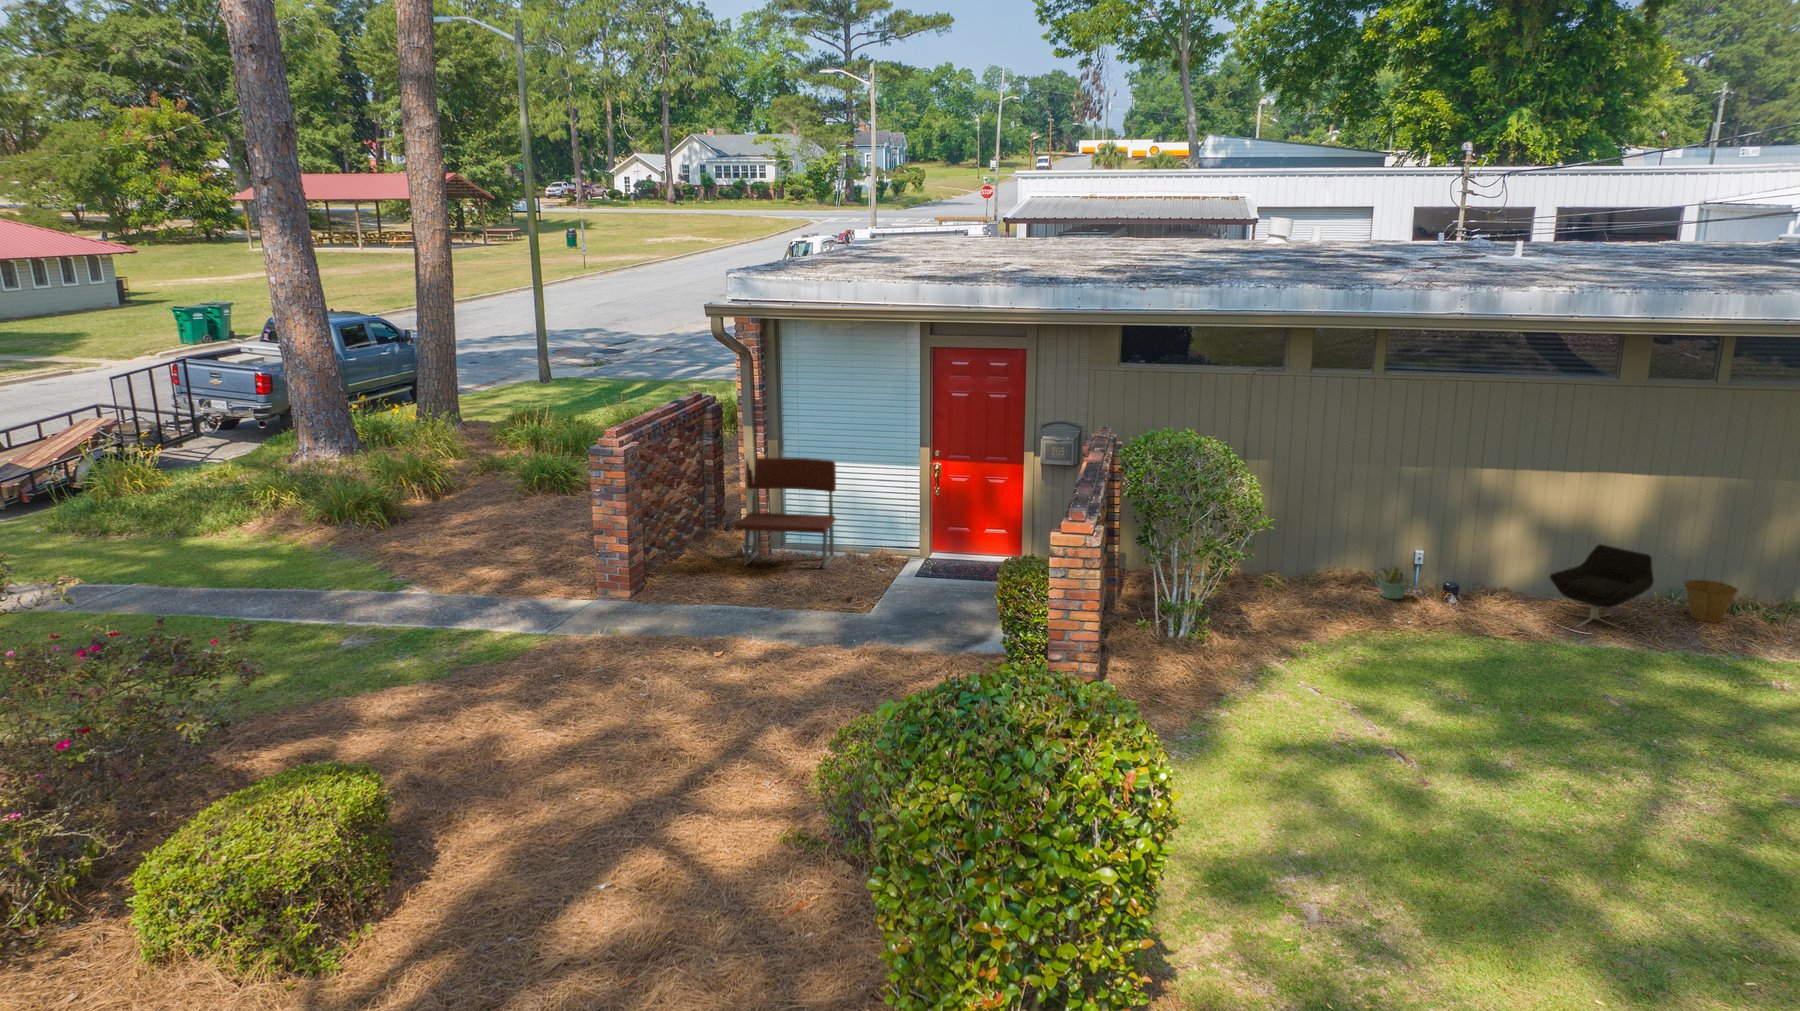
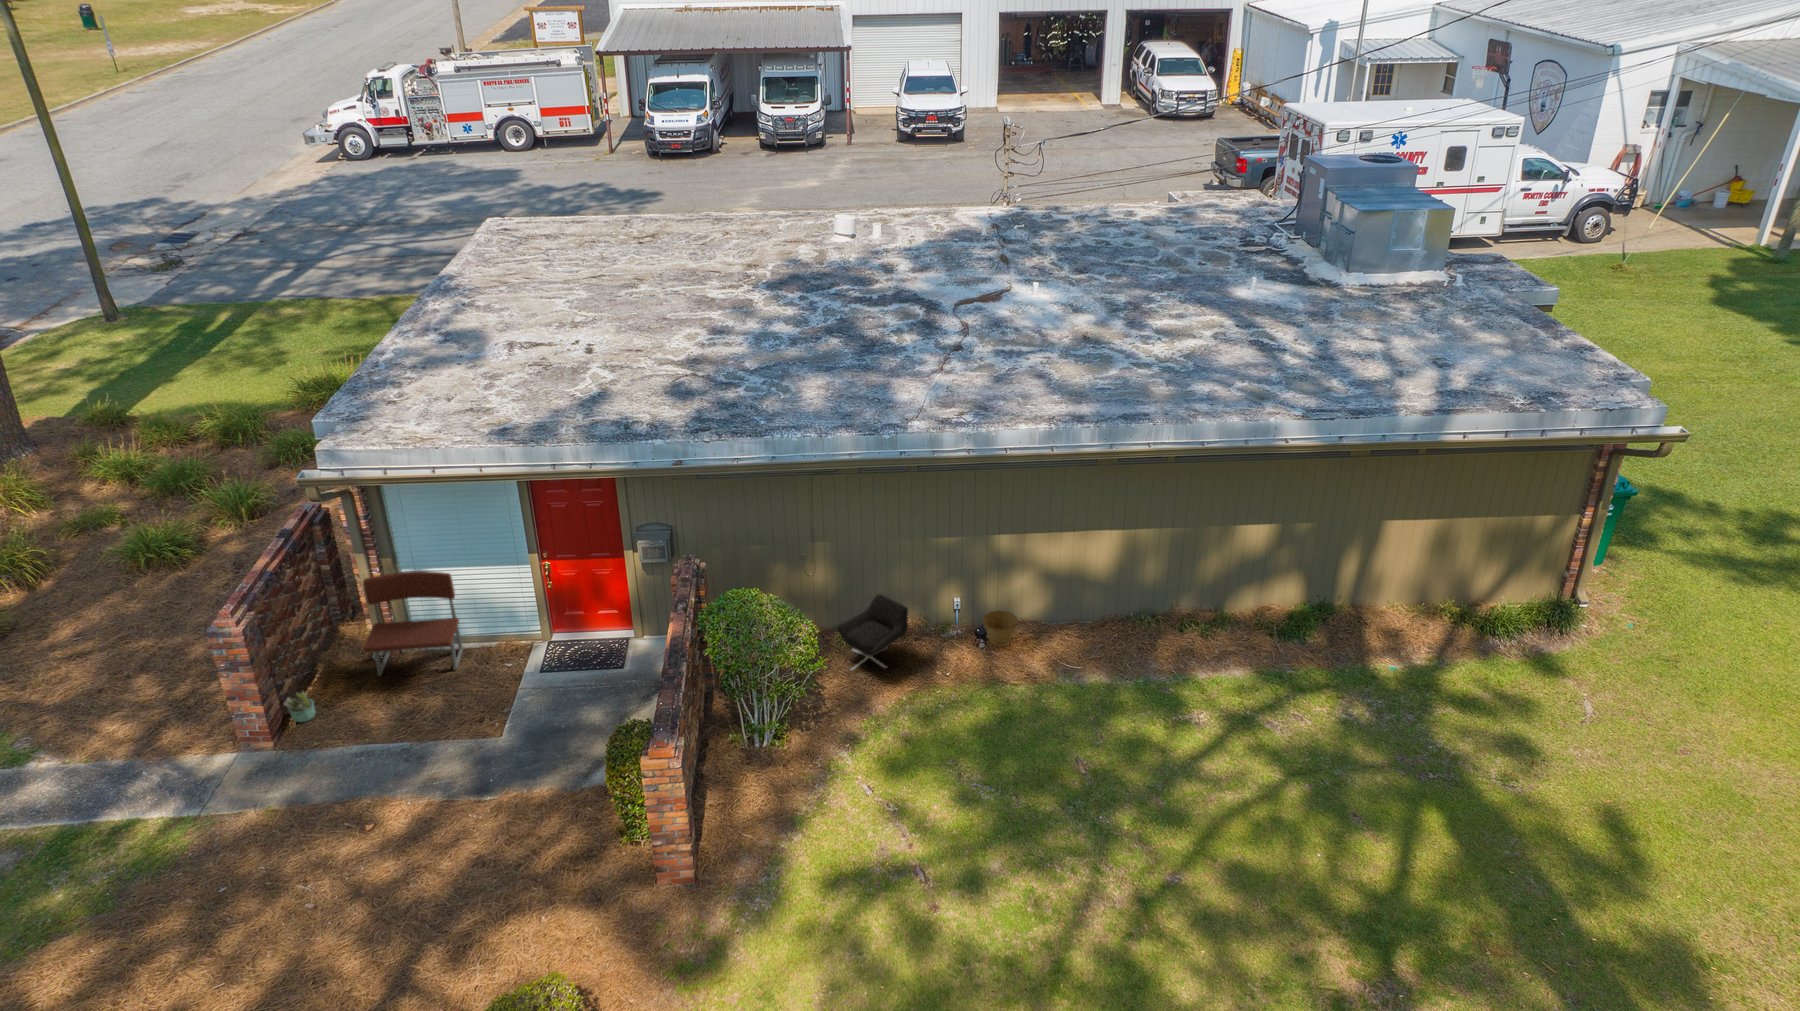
lounge chair: present [1550,544,1654,629] -> present [837,594,908,670]
decorative plant: present [1375,566,1411,599] -> present [285,692,316,722]
basket: present [1684,580,1738,622] -> present [983,611,1018,647]

